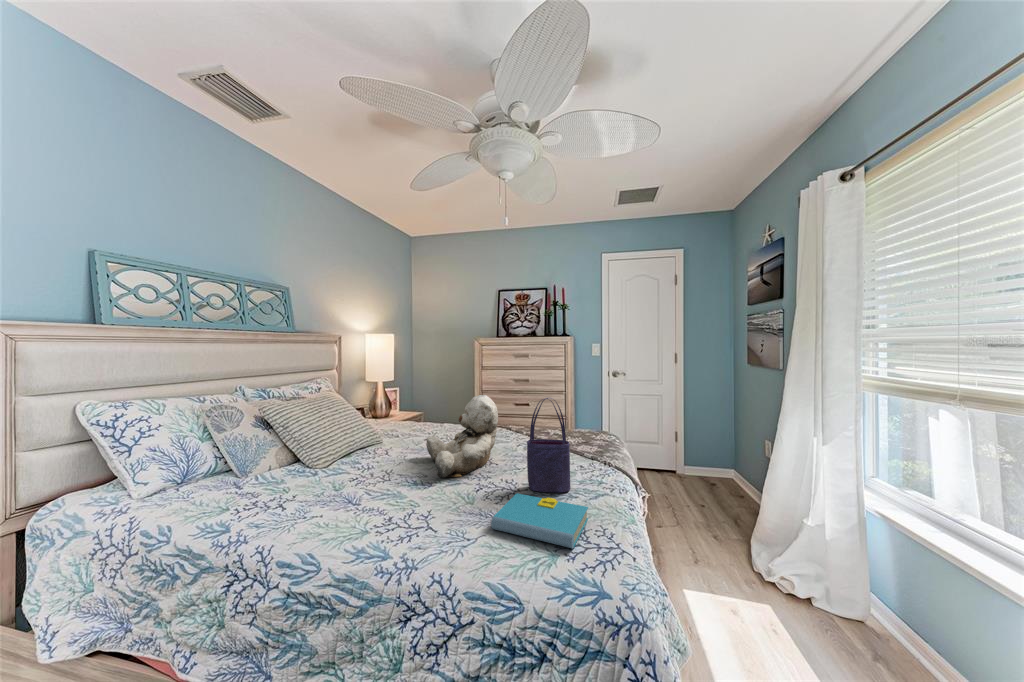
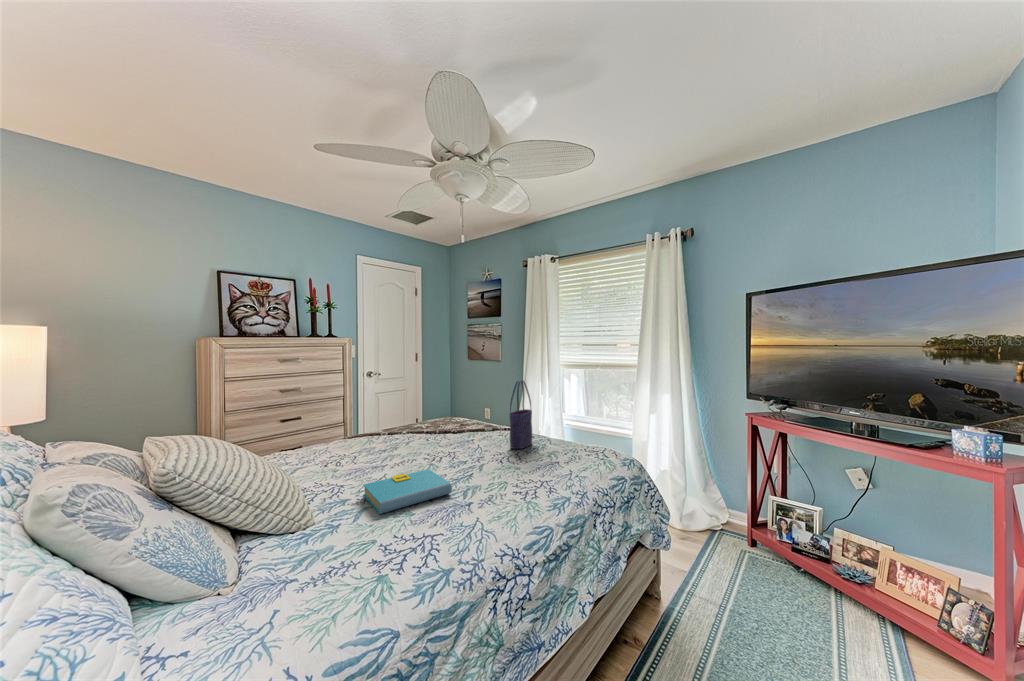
teddy bear: present [426,395,498,477] -> none [391,389,472,467]
book: present [491,494,588,549] -> present [363,469,452,514]

